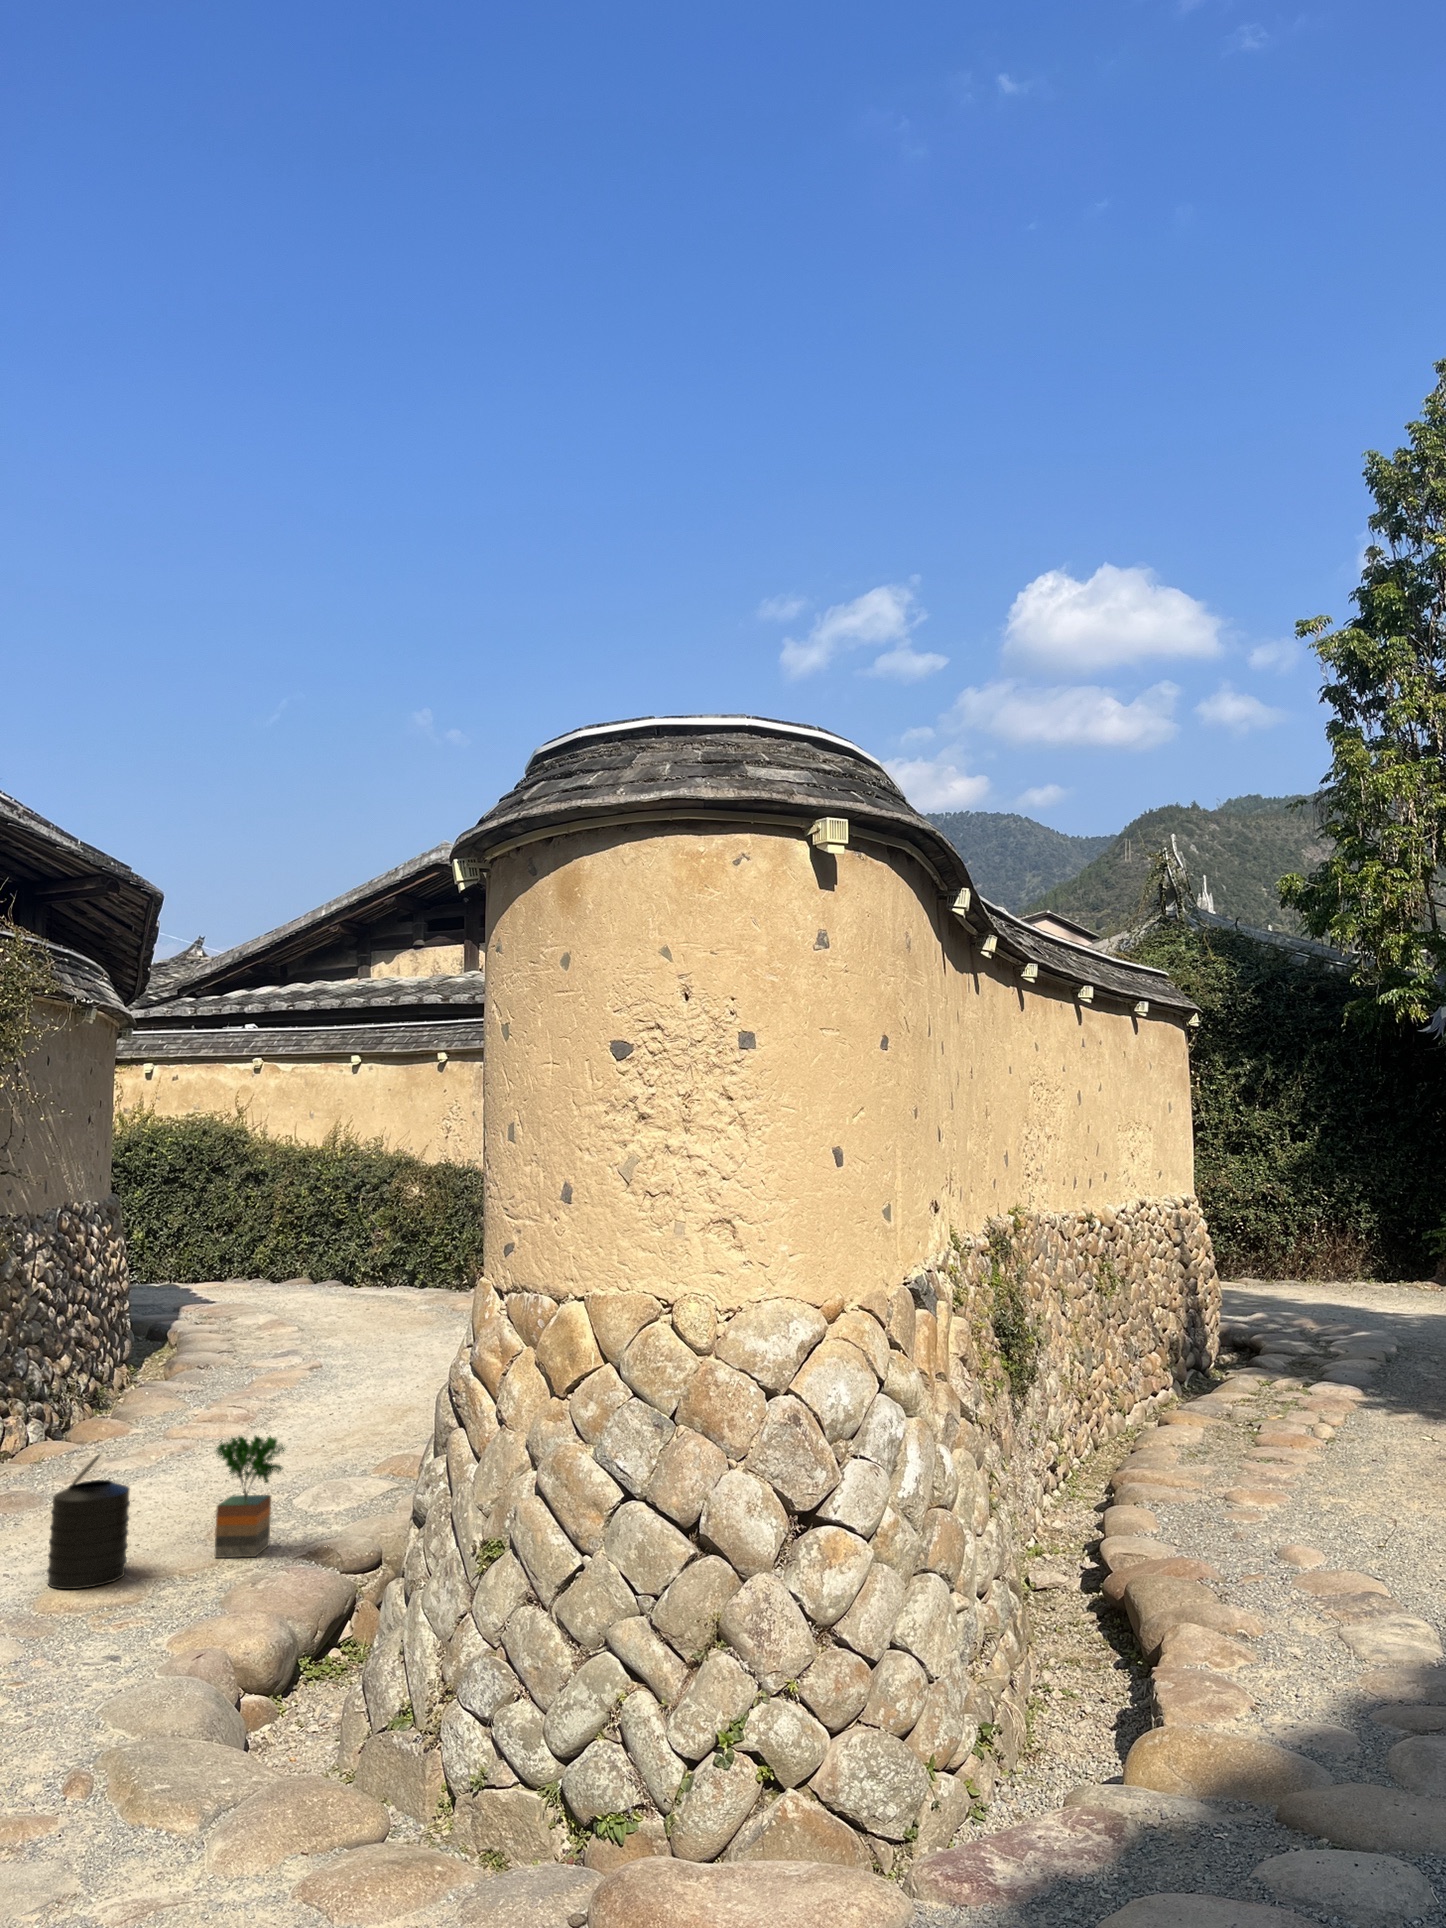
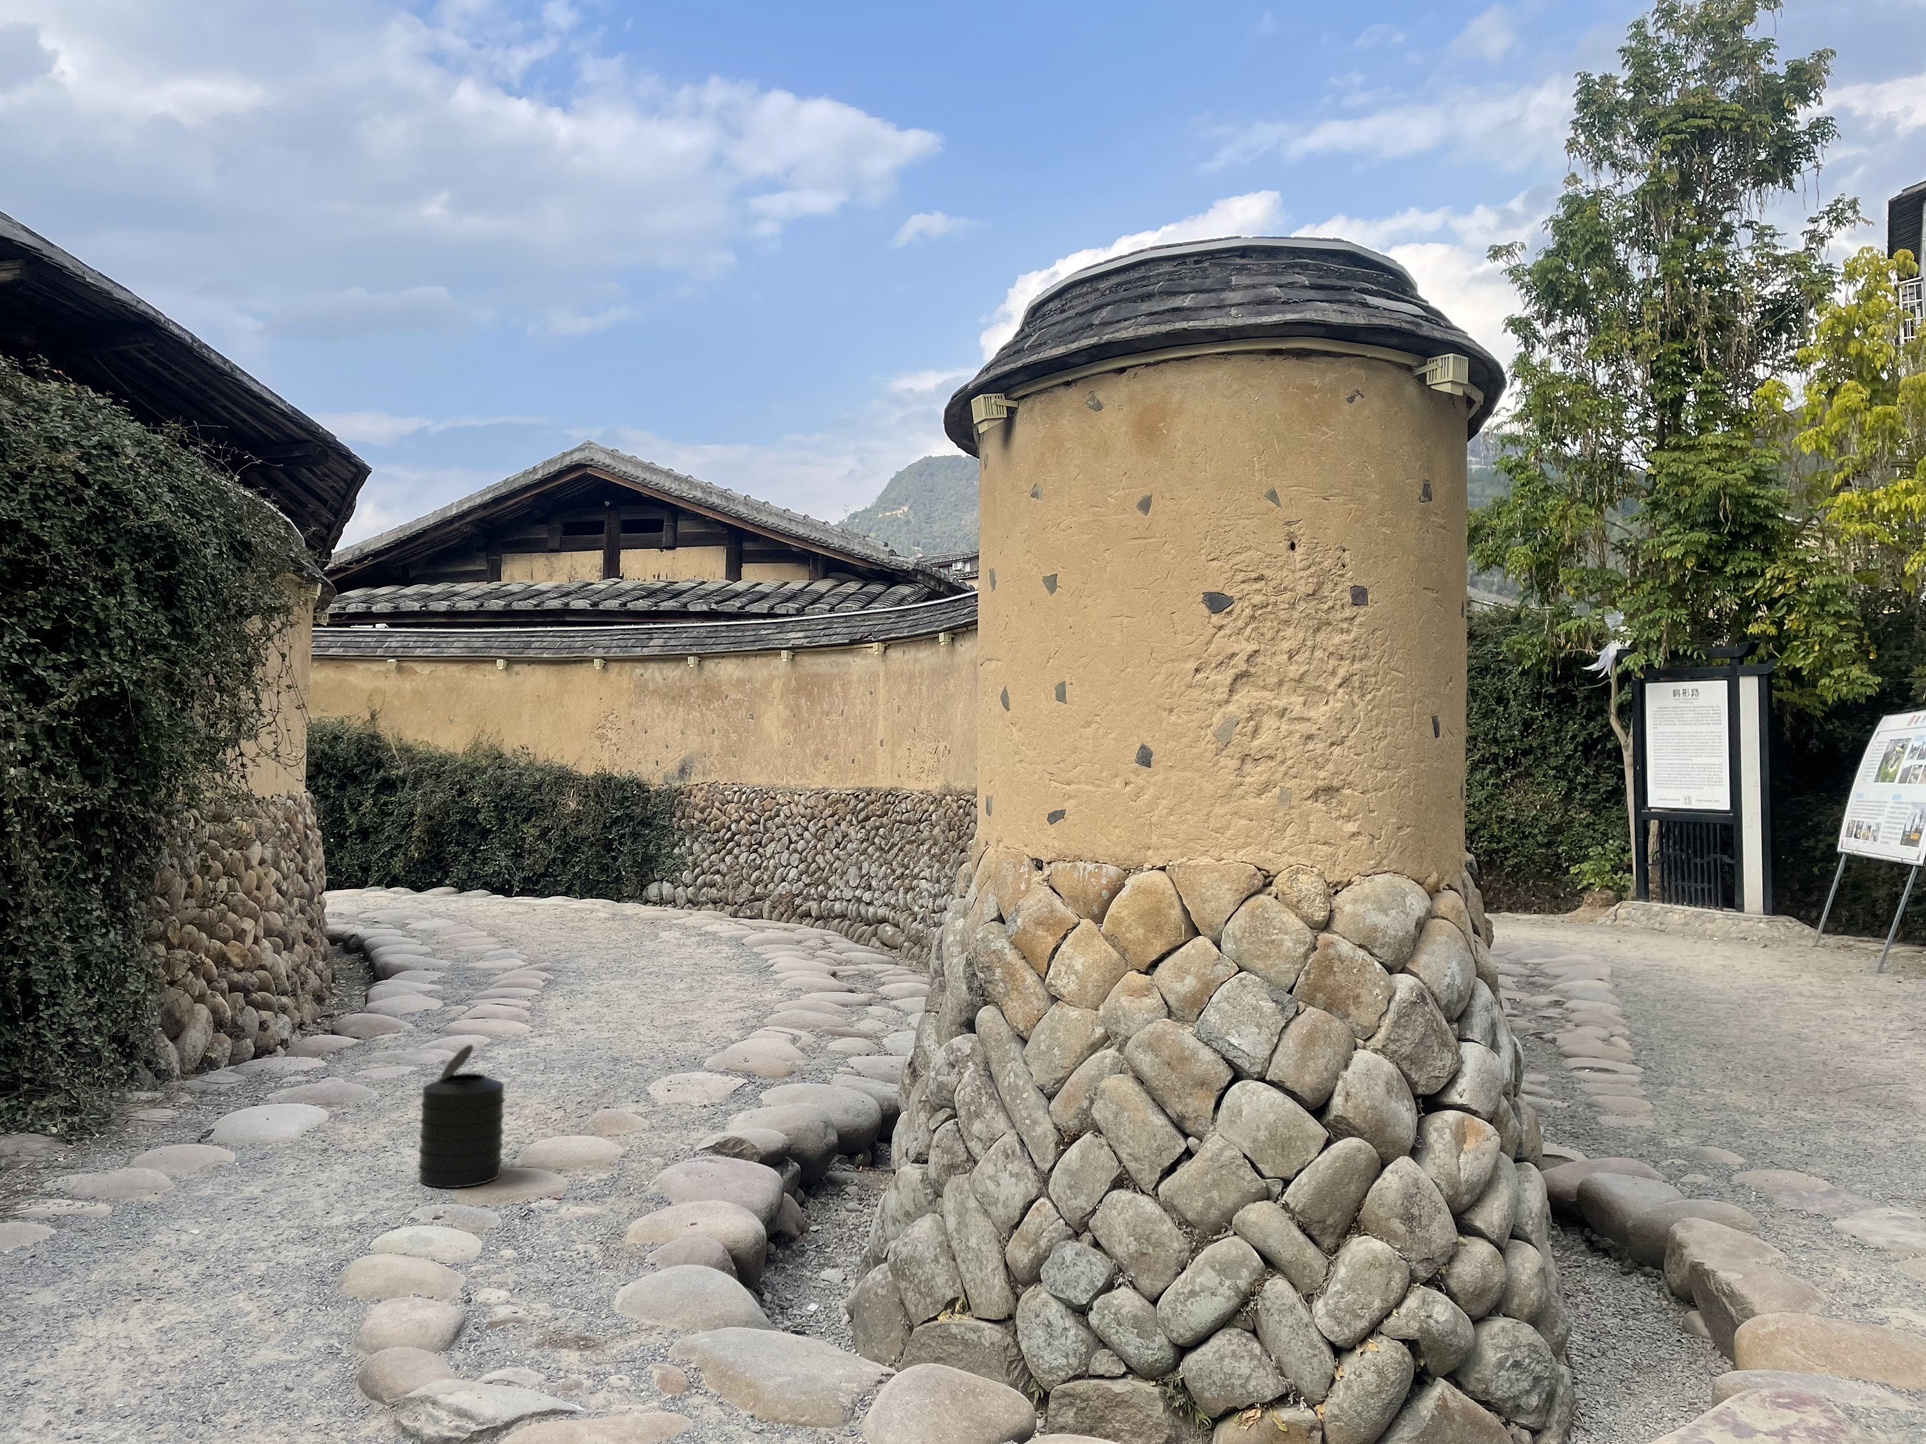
potted tree: present [214,1435,286,1558] -> none [575,1028,657,1157]

